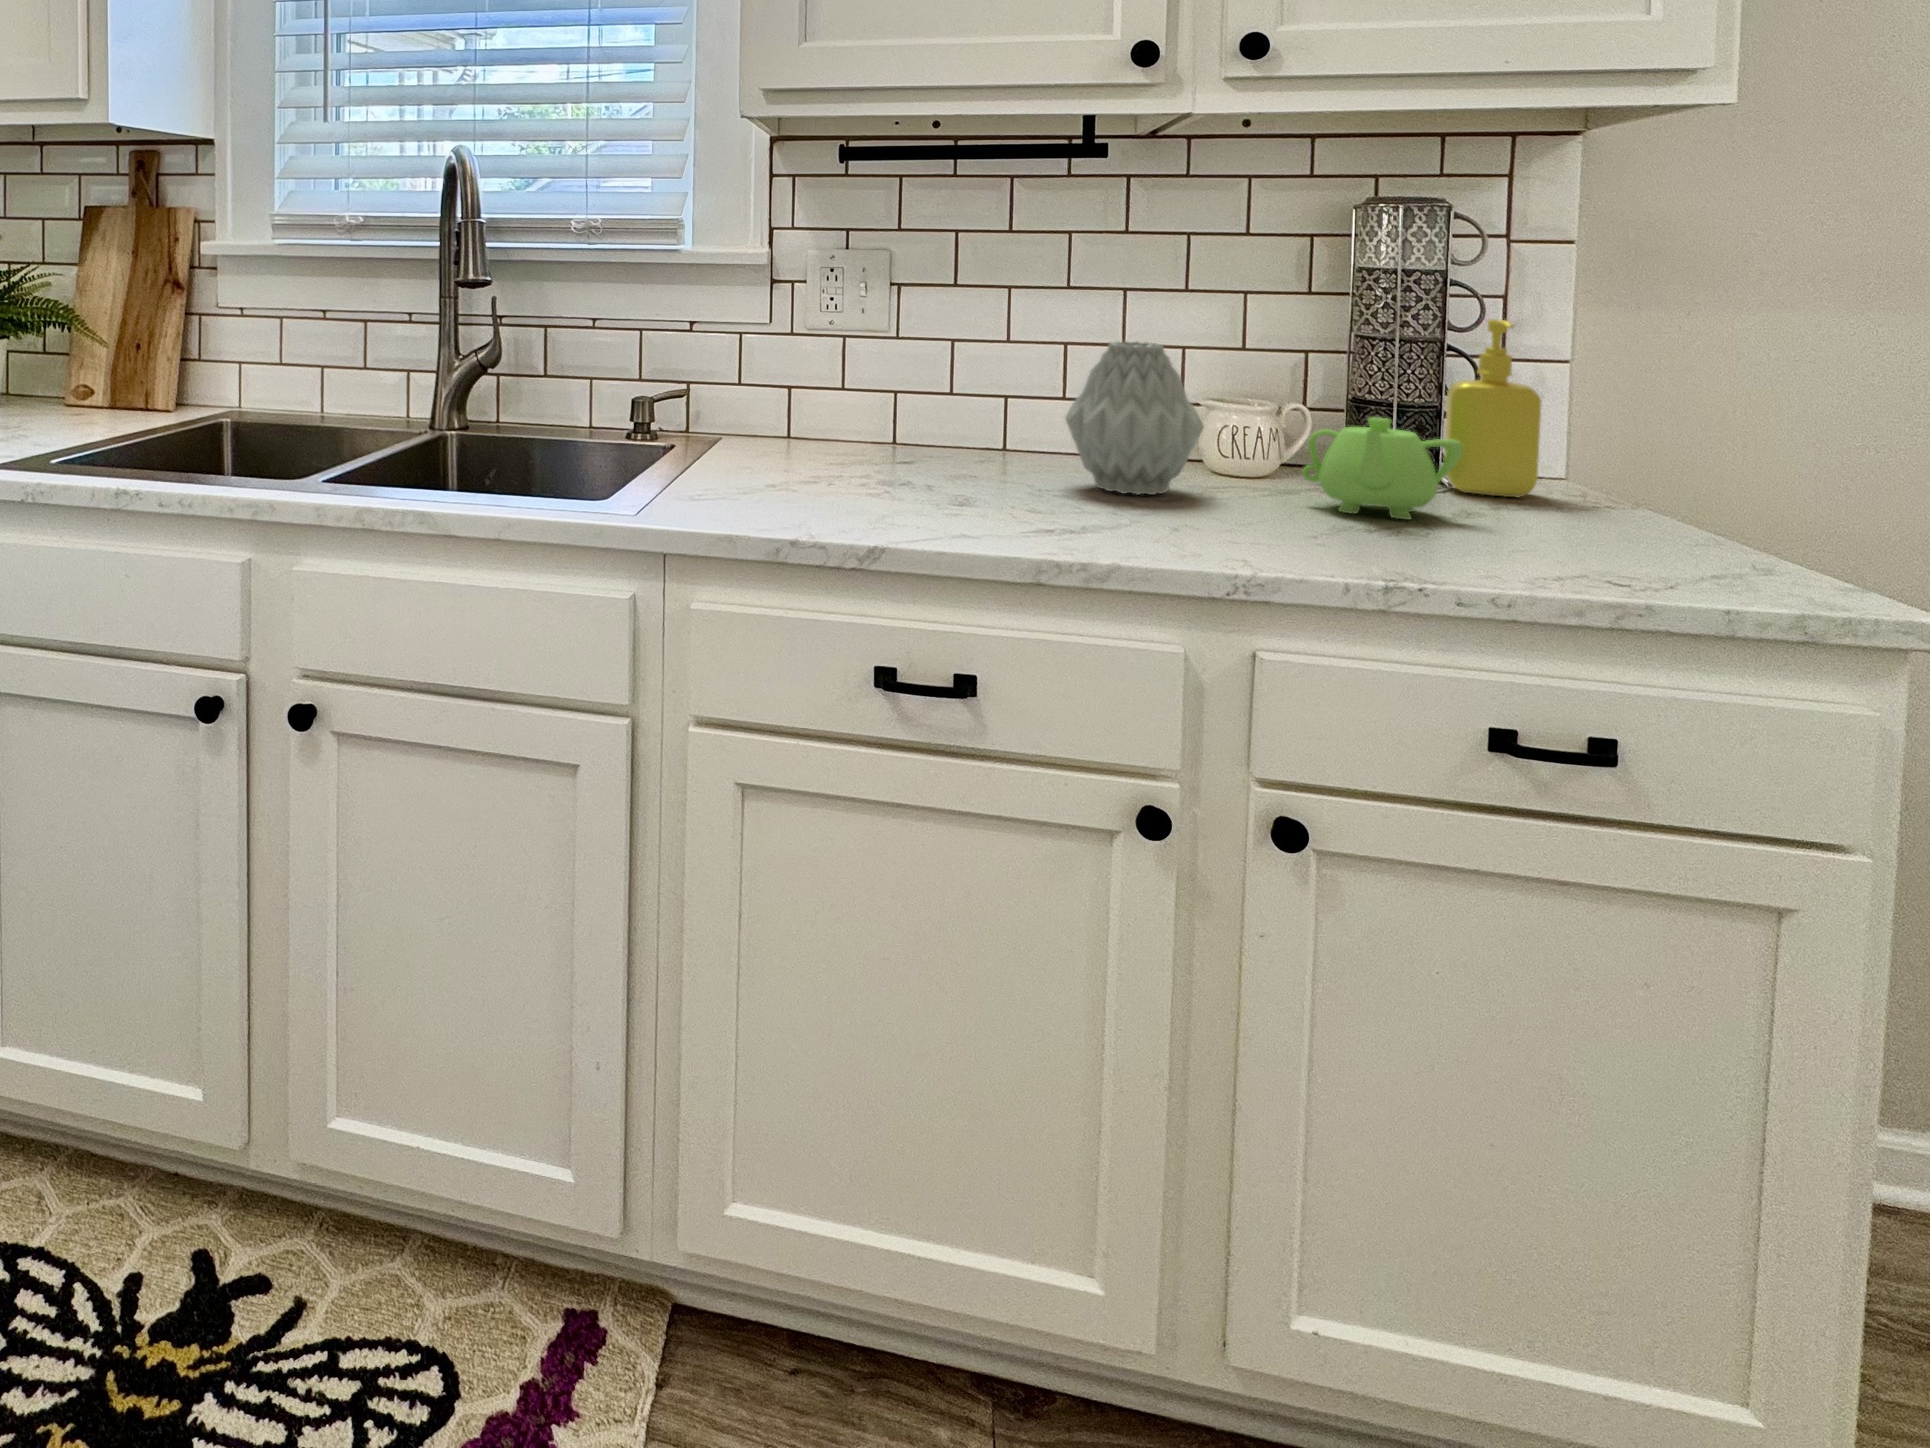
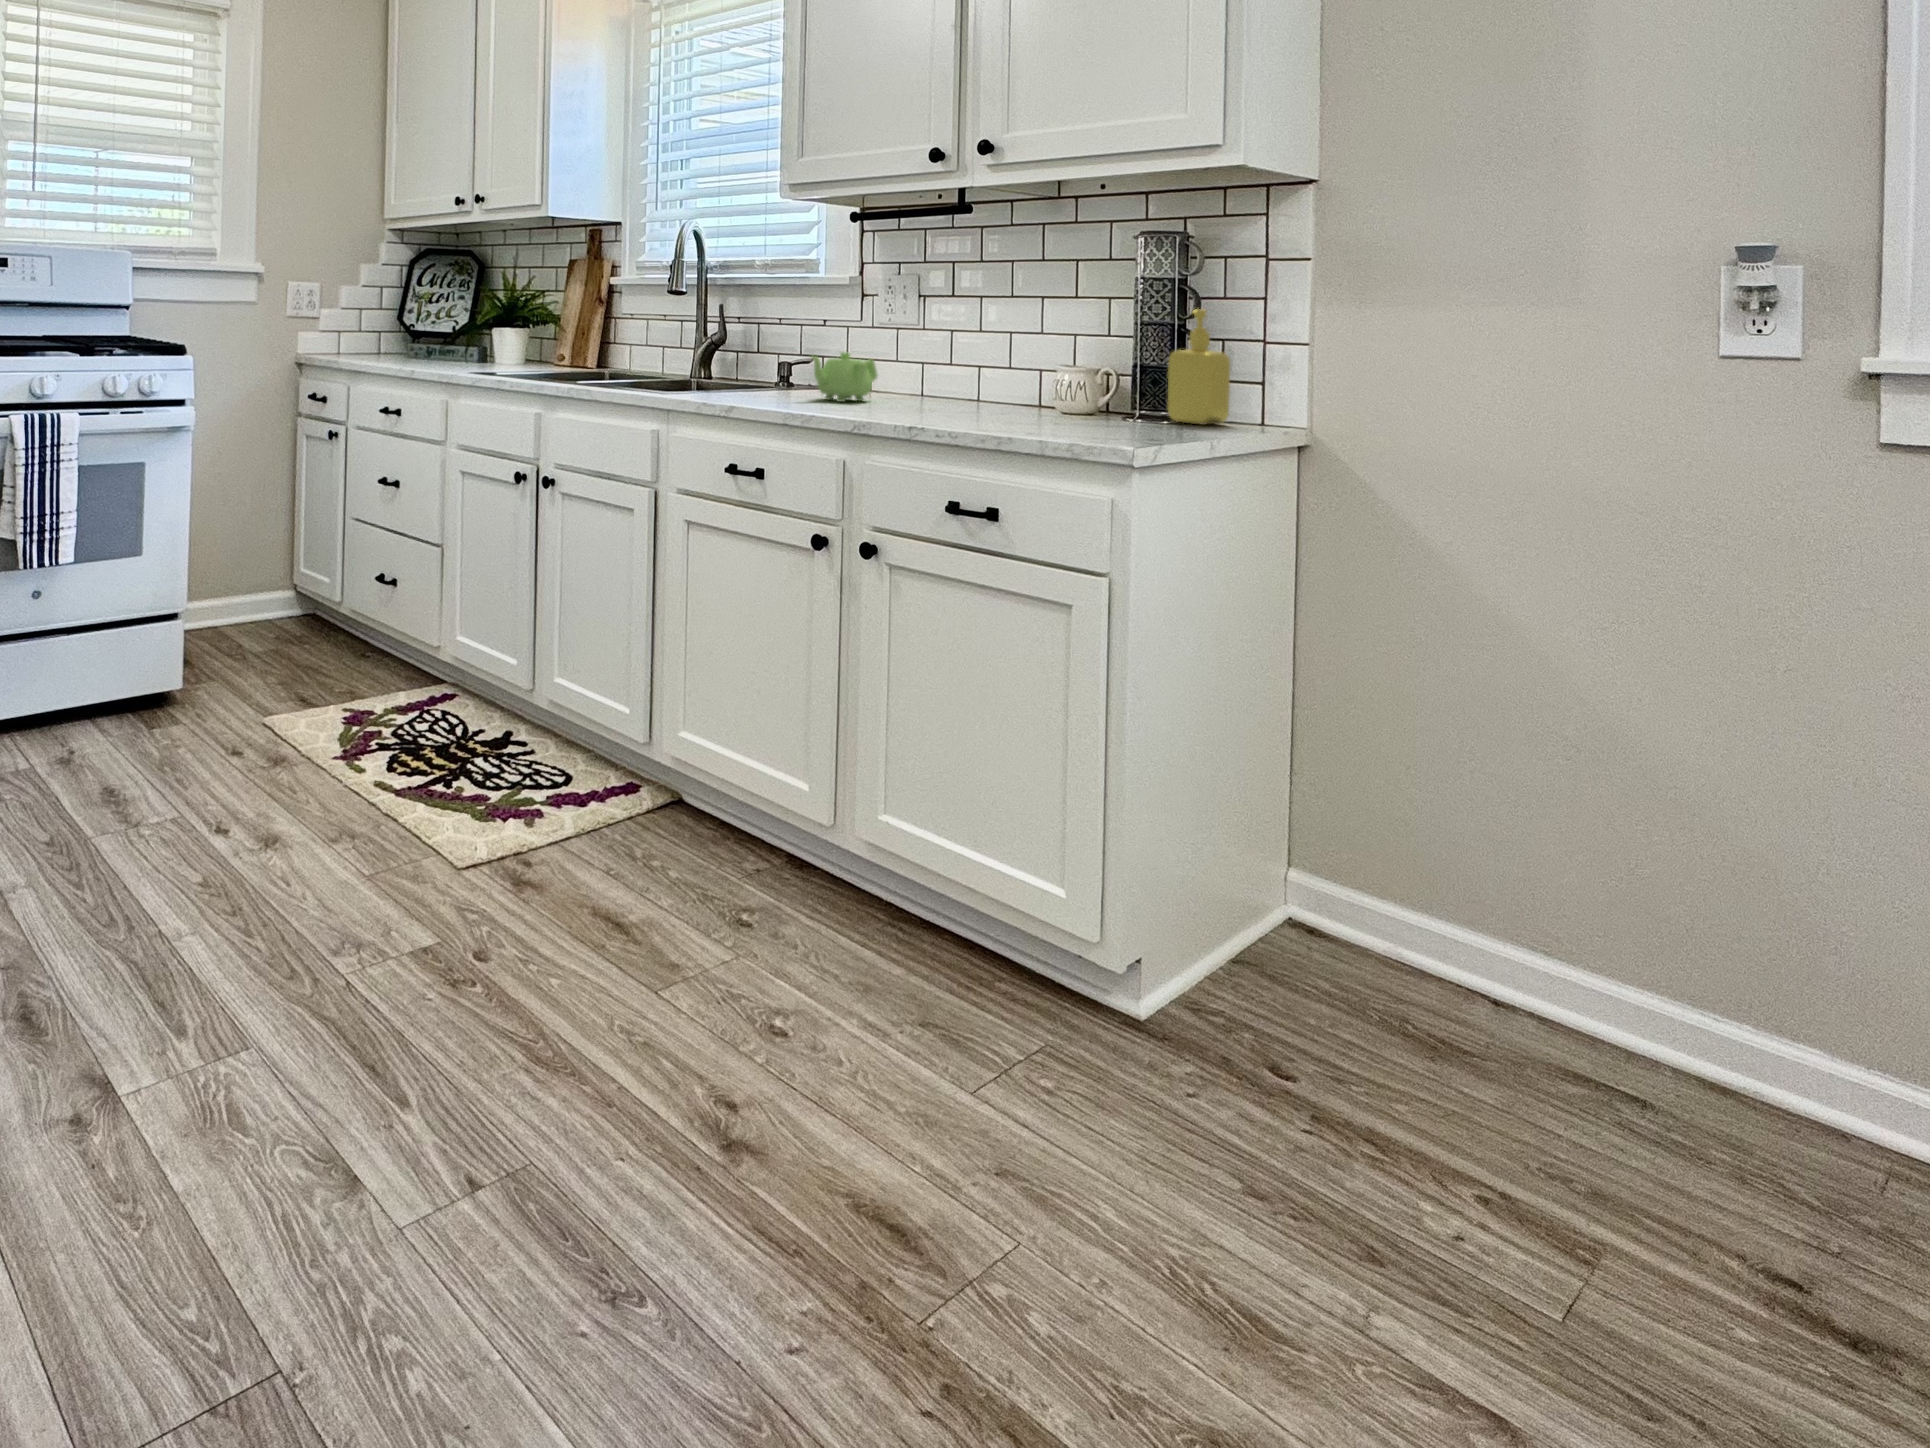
vase: present [1065,341,1204,495] -> none [922,321,1002,410]
teapot: present [1302,417,1463,520] -> present [810,352,877,402]

